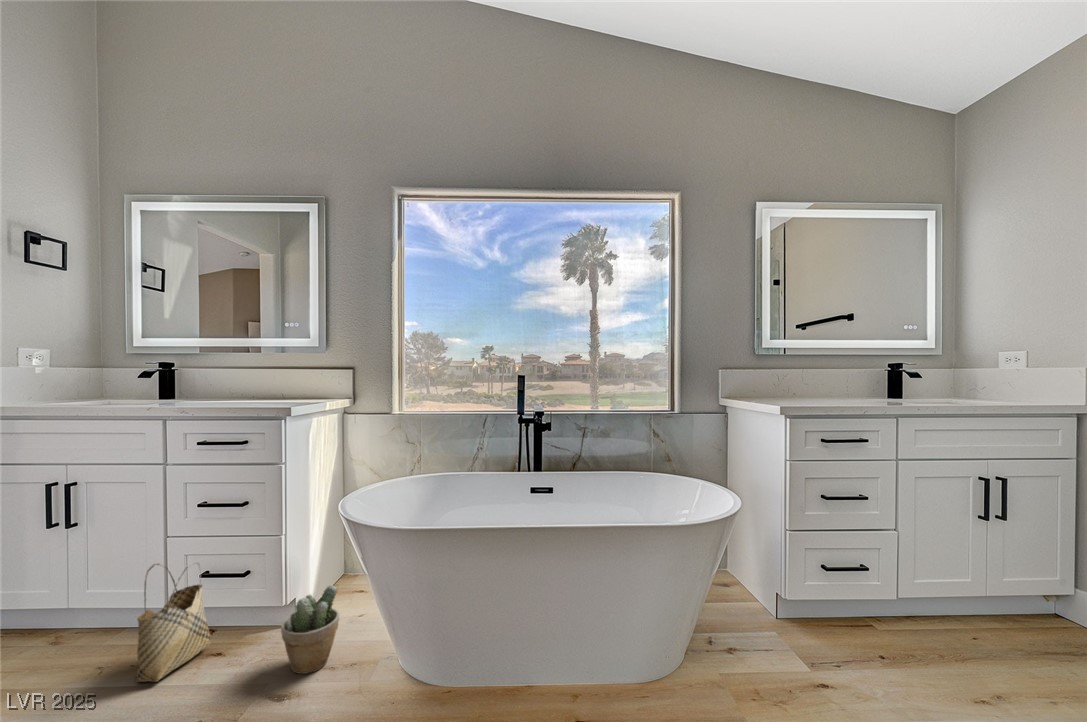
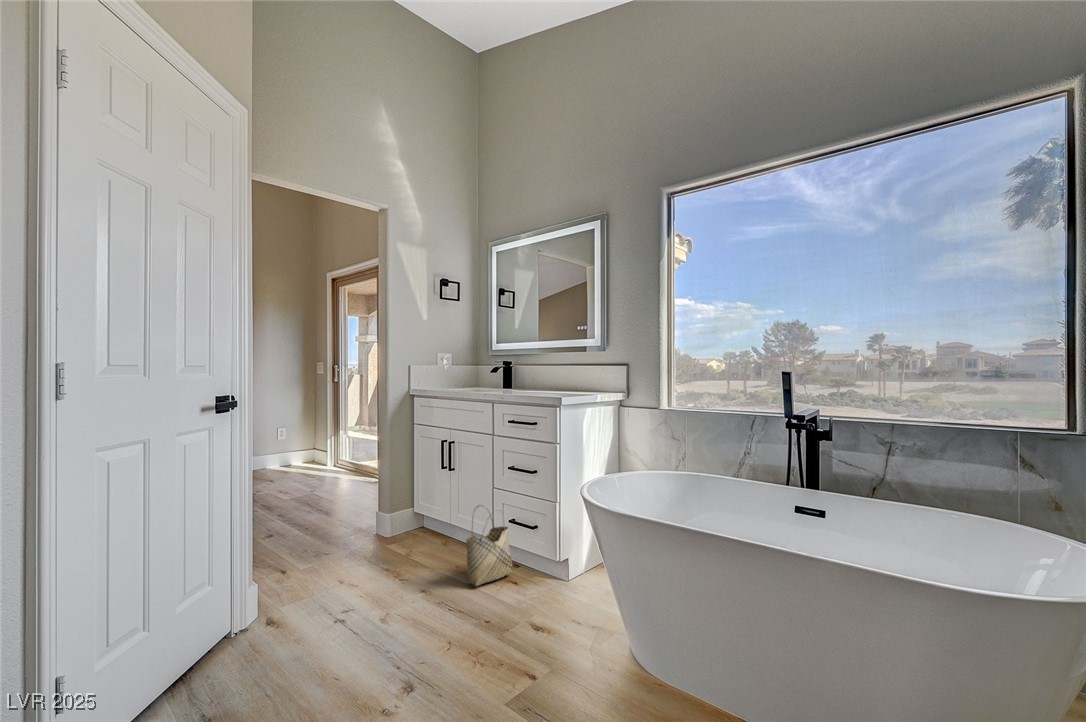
potted plant: present [281,585,340,674] -> none [543,553,586,620]

